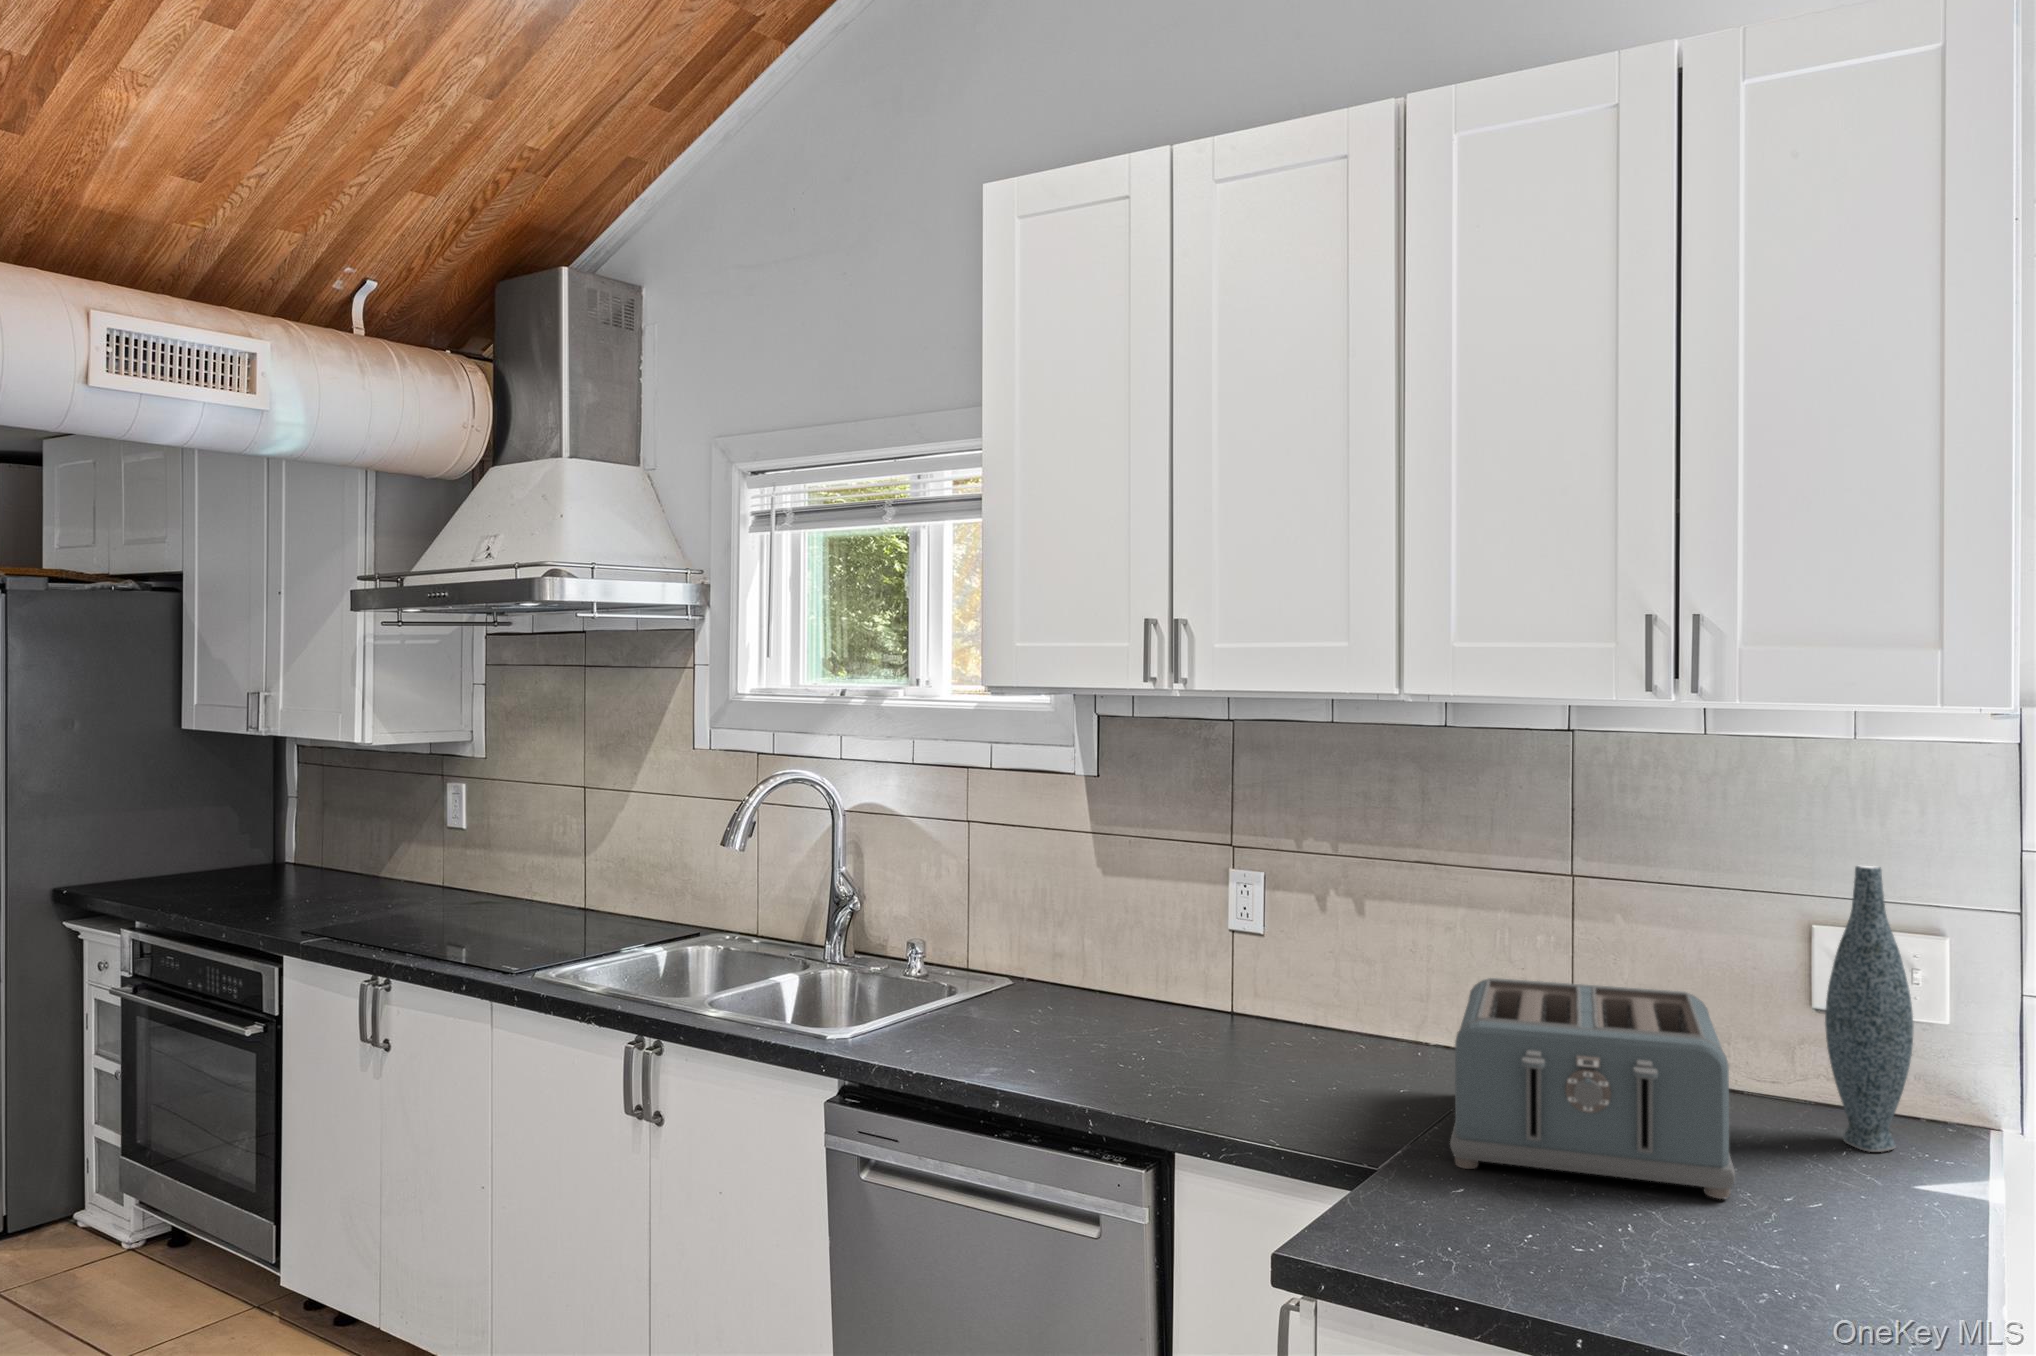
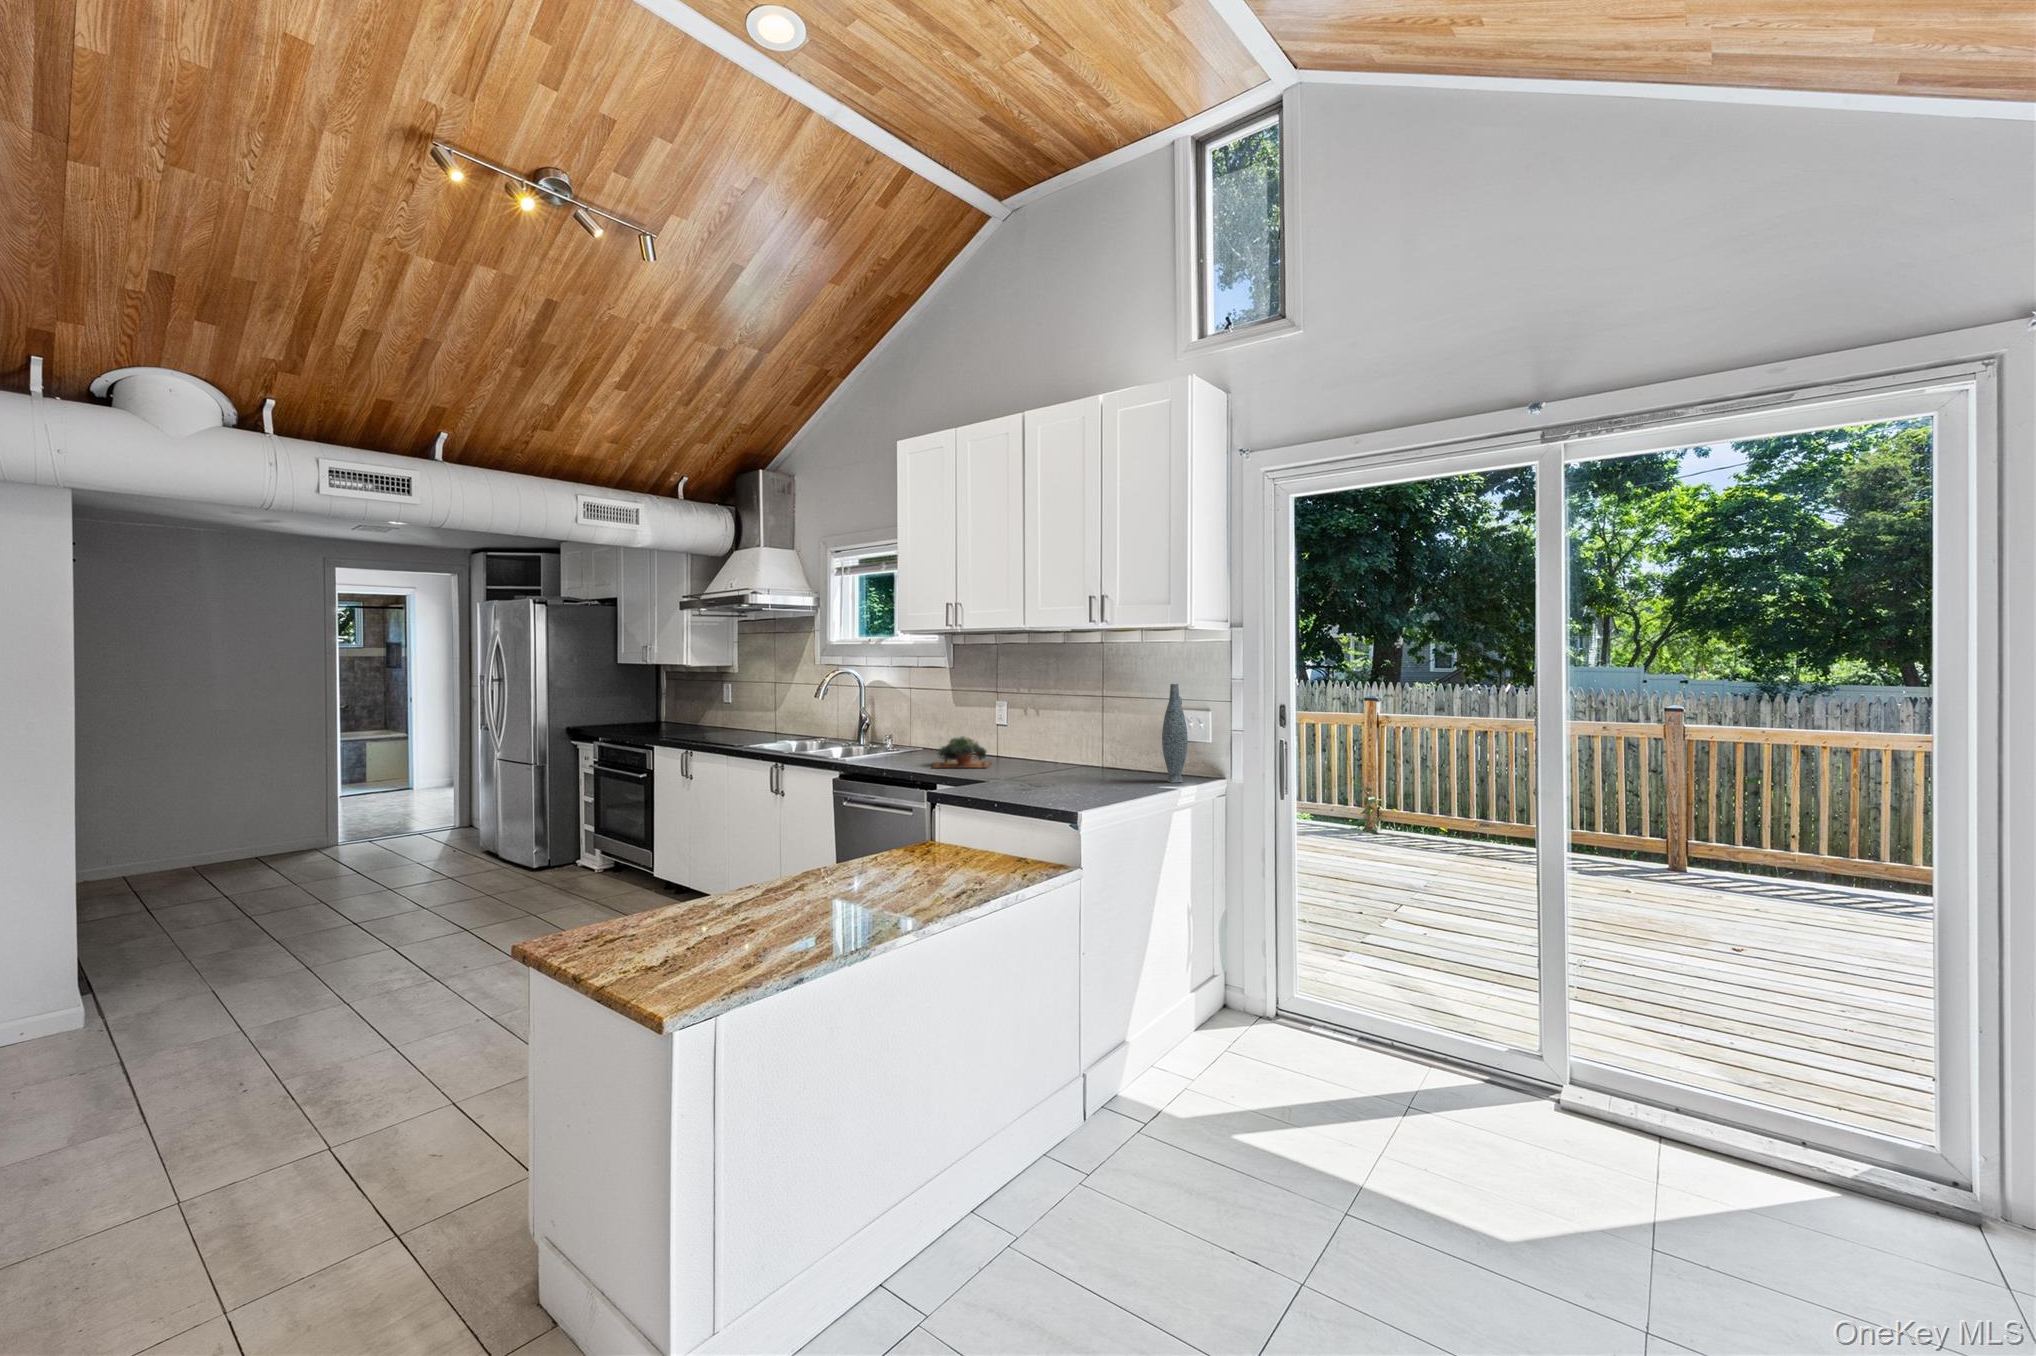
toaster: present [1450,978,1735,1199] -> none [1019,729,1129,788]
succulent plant: none [1094,980,1268,1080] -> present [932,736,991,768]

